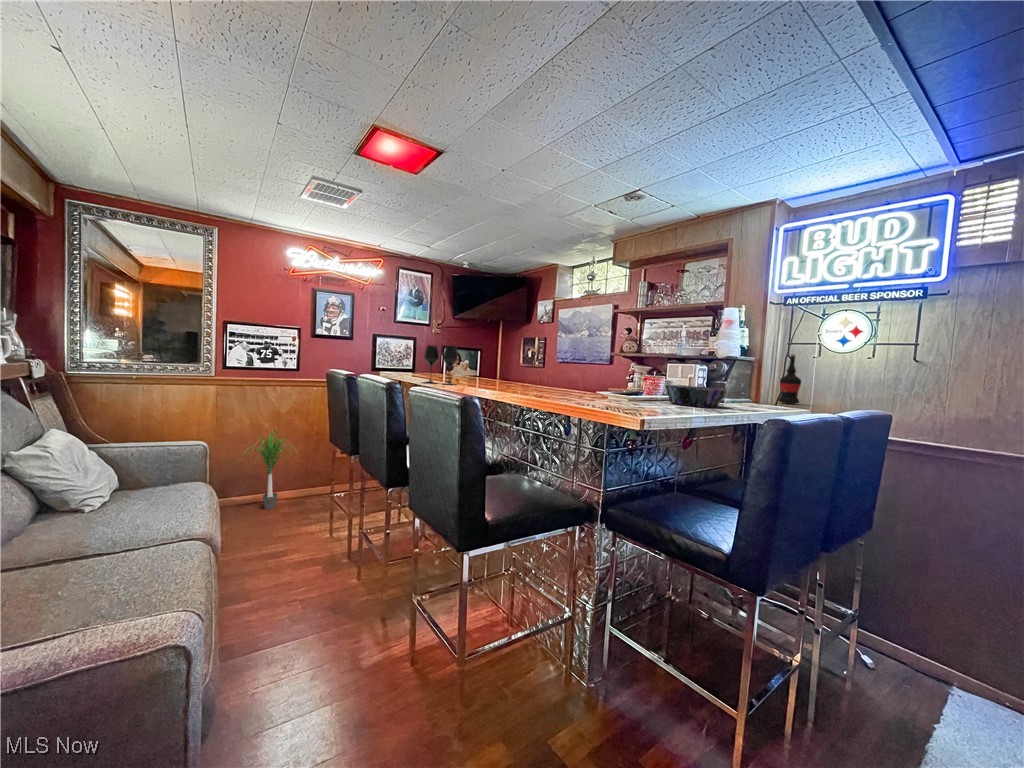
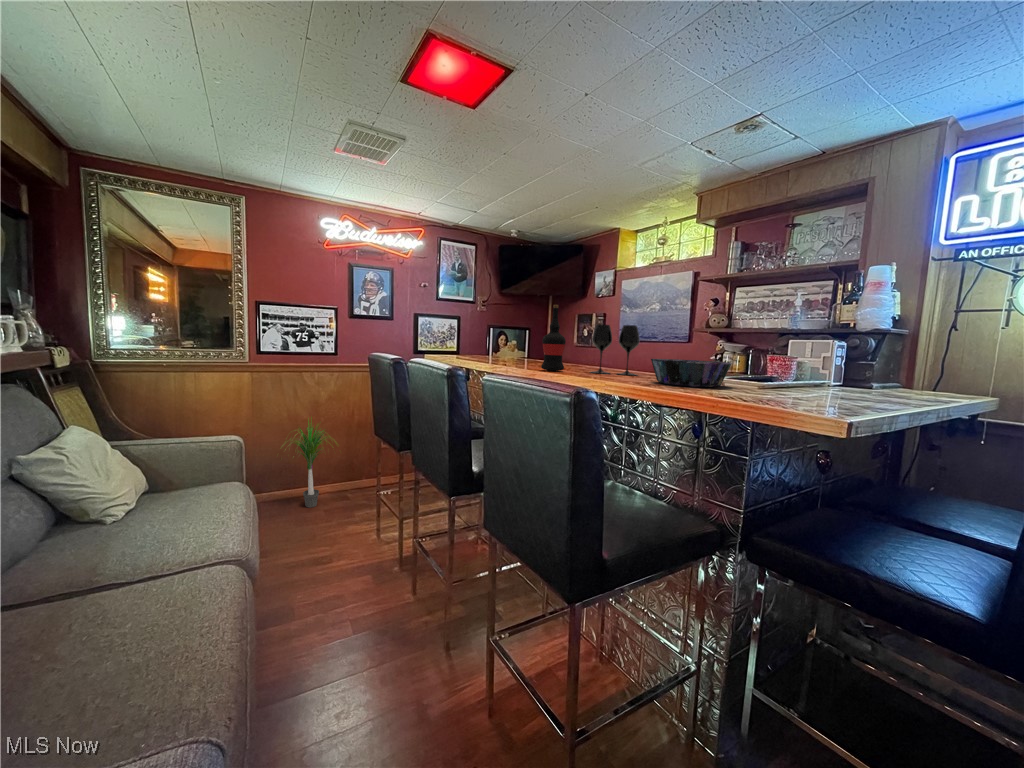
wine glass: present [424,345,458,385] -> present [592,324,639,375]
wine bottle: present [778,354,801,404] -> present [541,305,566,371]
decorative bowl: present [666,385,726,407] -> present [651,359,732,387]

